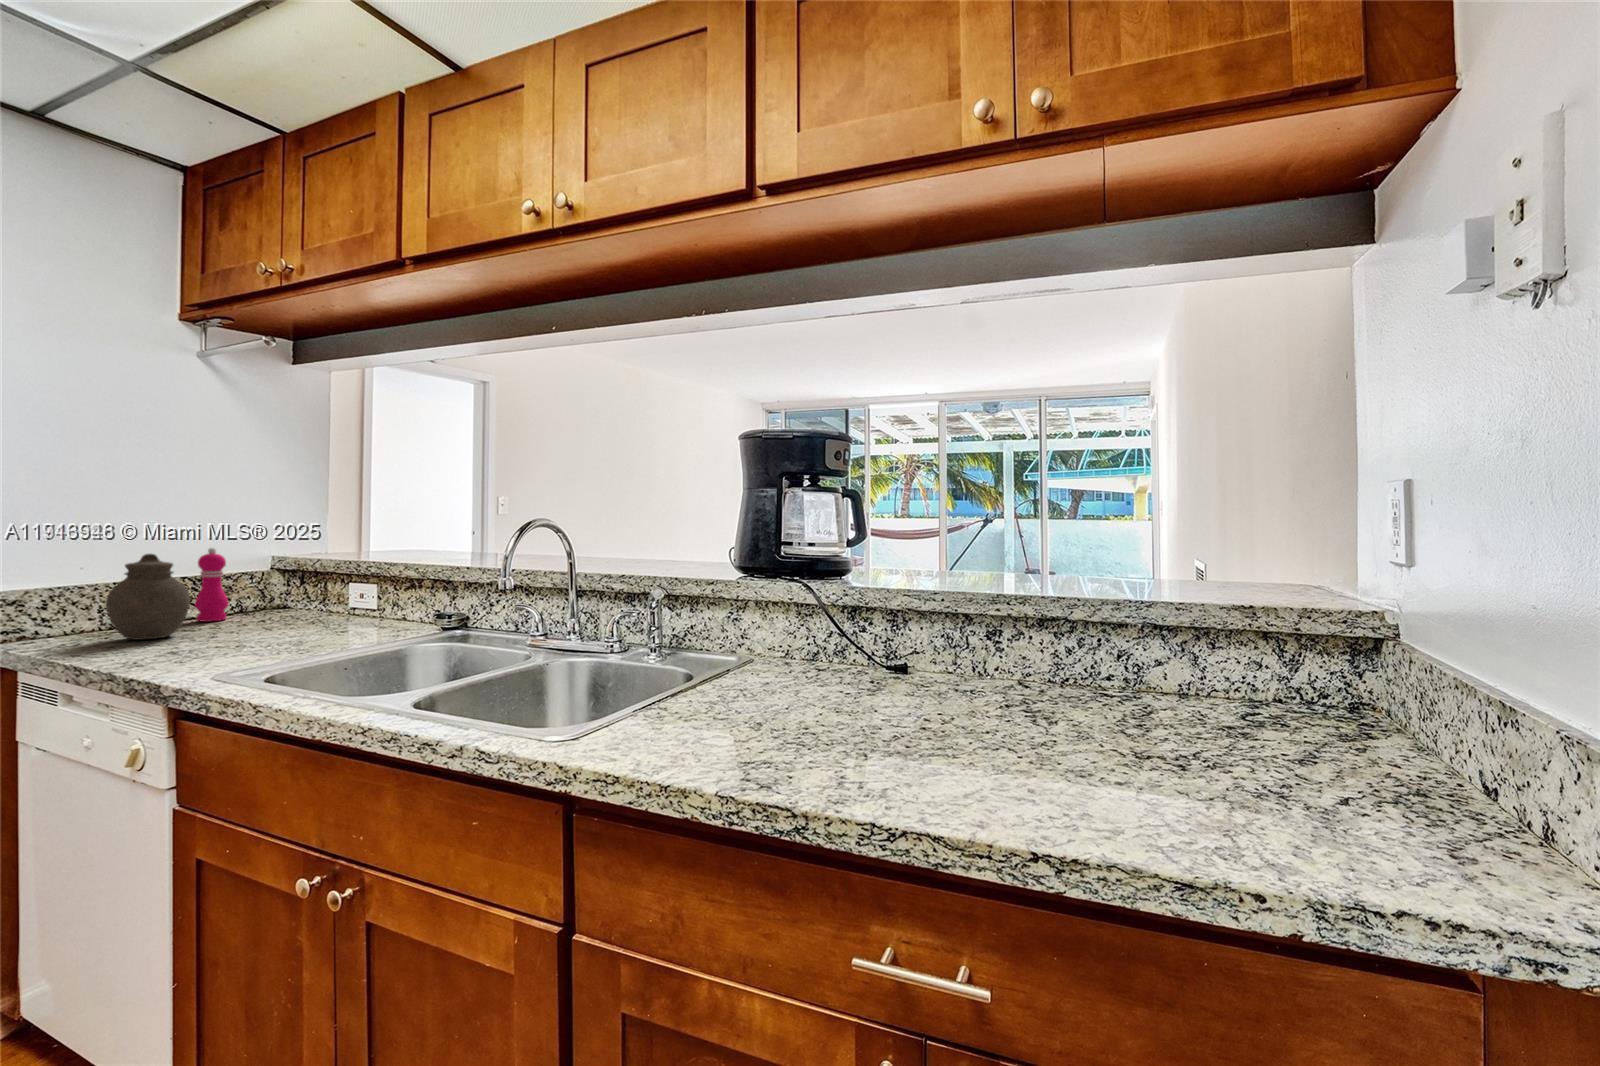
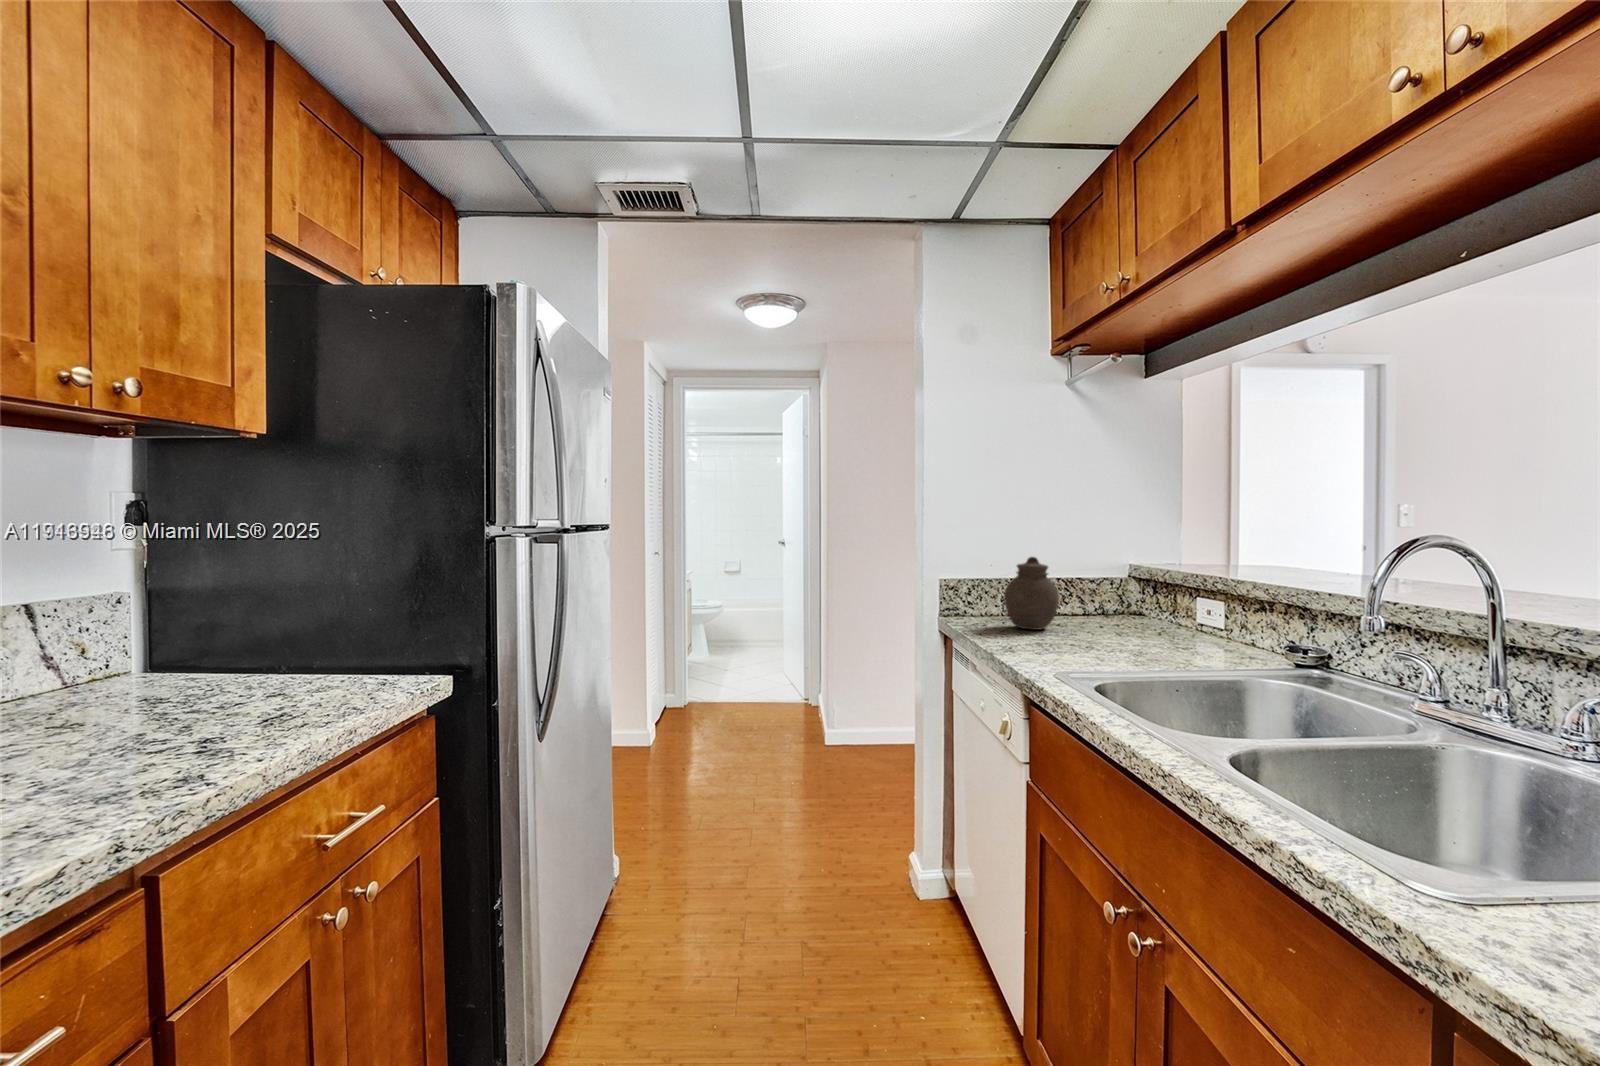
pepper mill: present [195,548,229,622] -> none [1066,553,1092,620]

